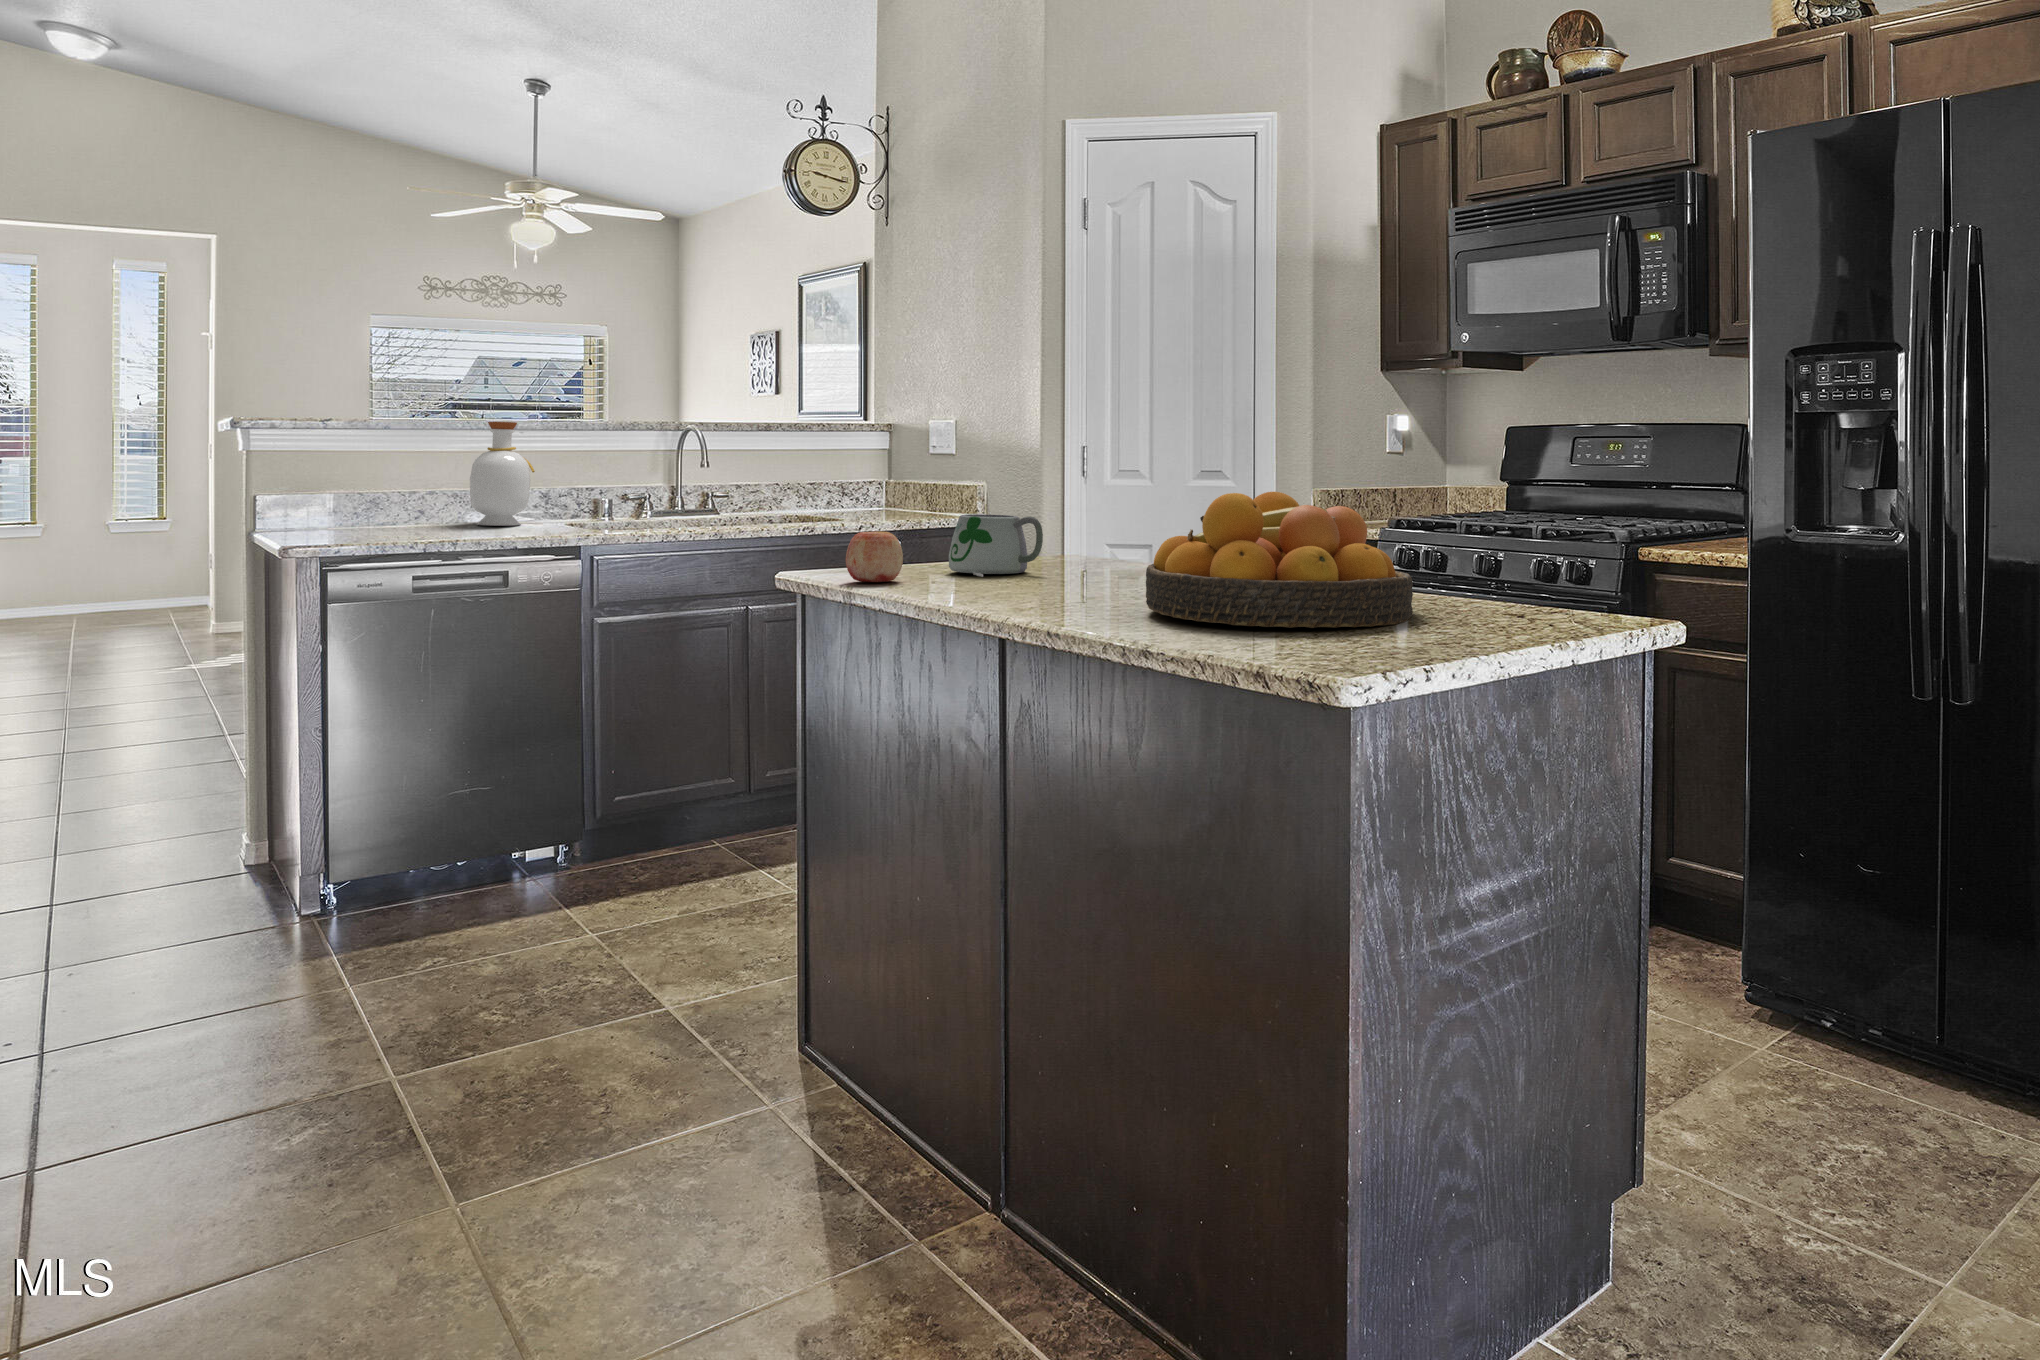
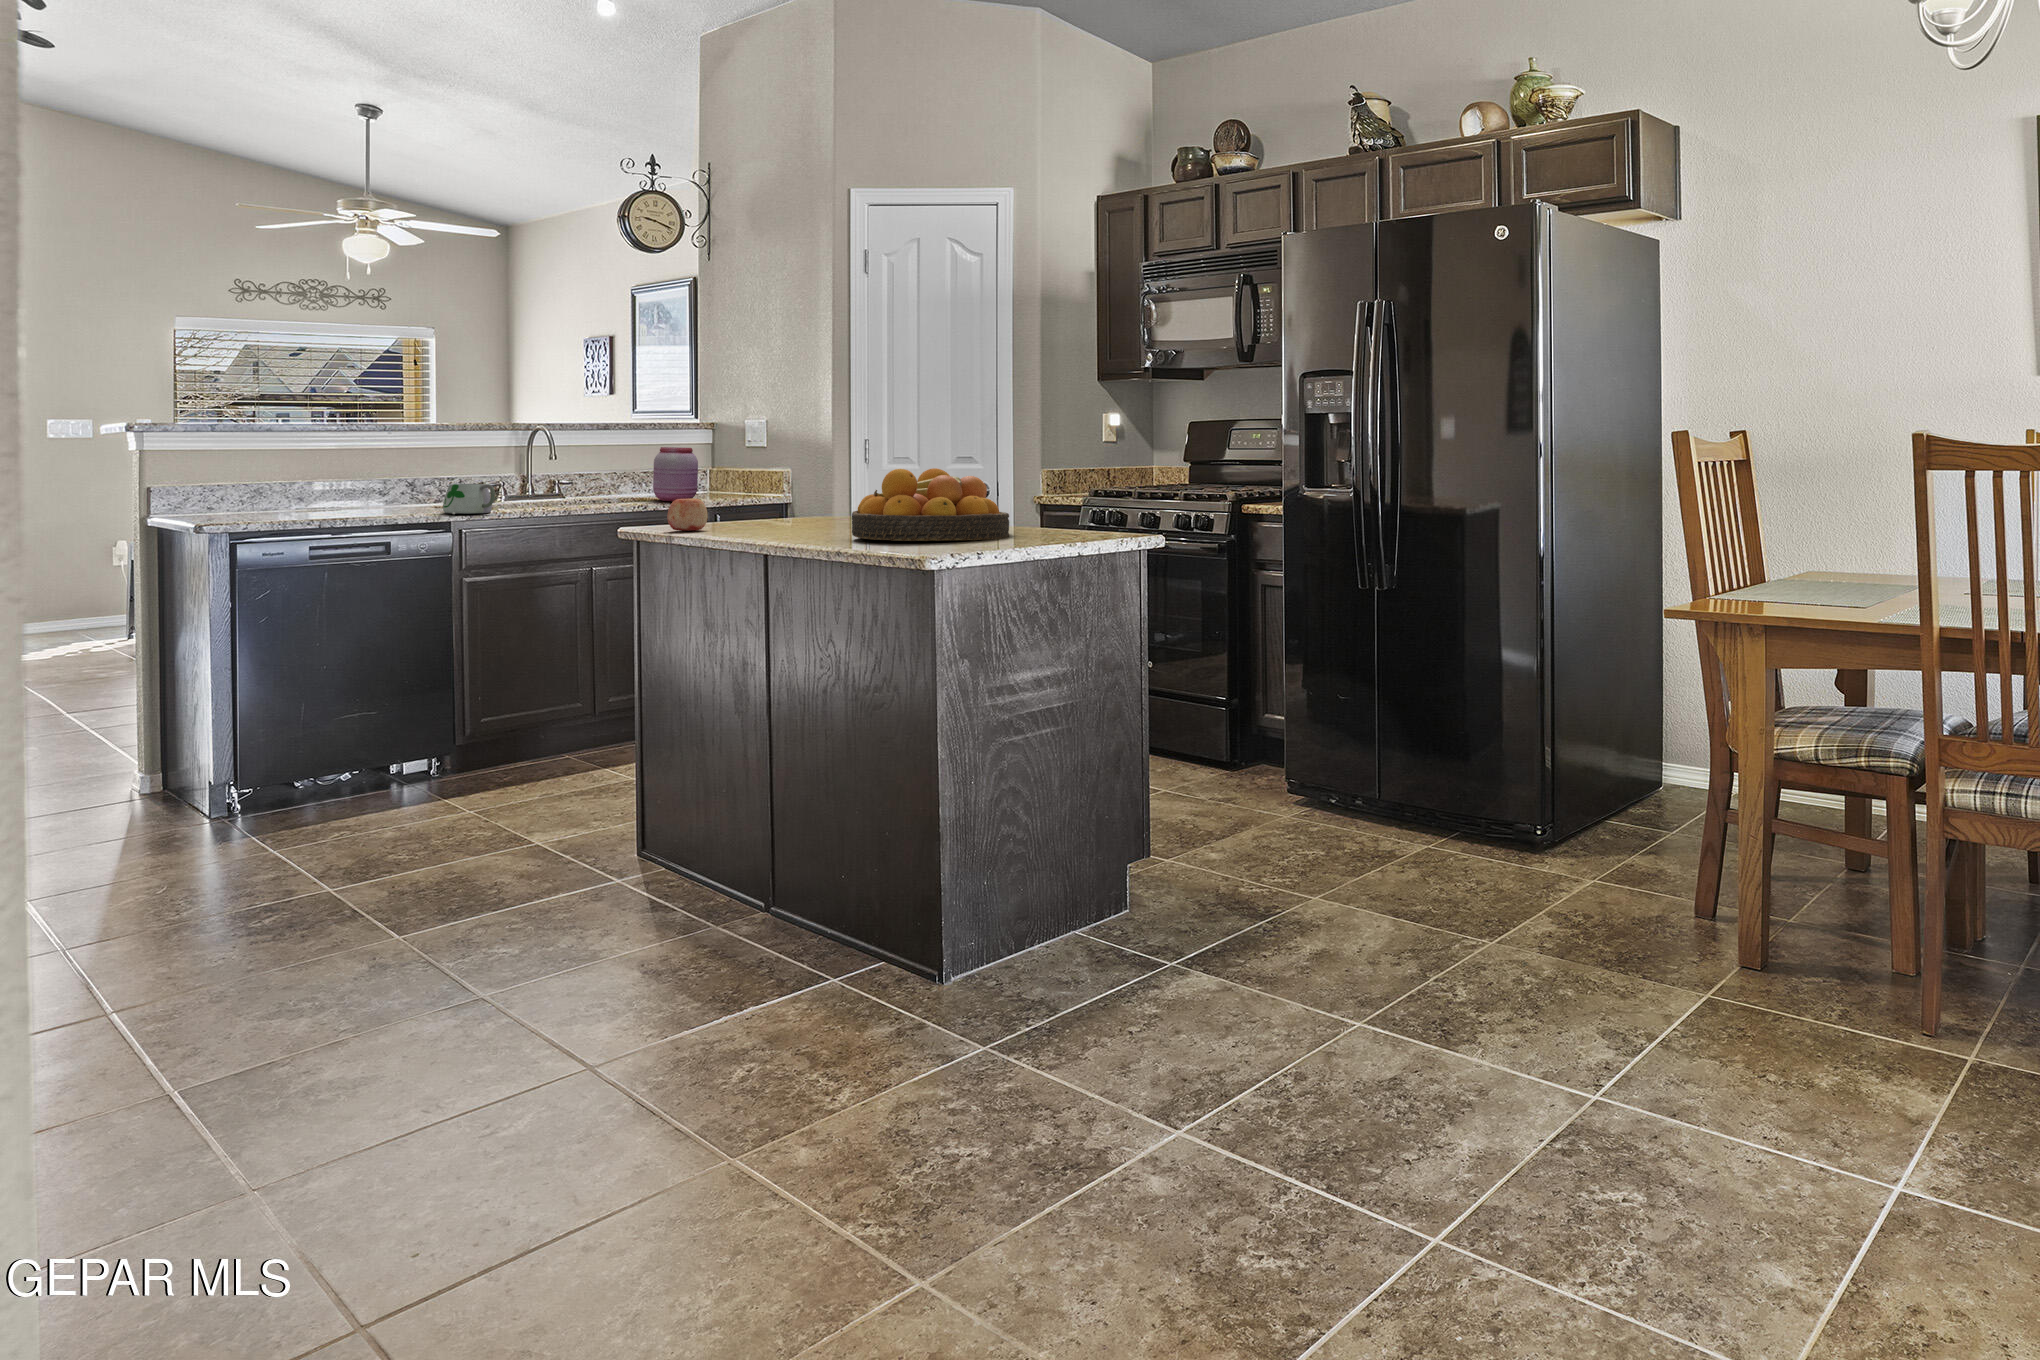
bottle: present [470,422,535,526] -> none [344,424,402,508]
jar: none [819,453,872,522] -> present [653,447,698,501]
mug: present [949,514,1043,577] -> present [443,484,495,514]

